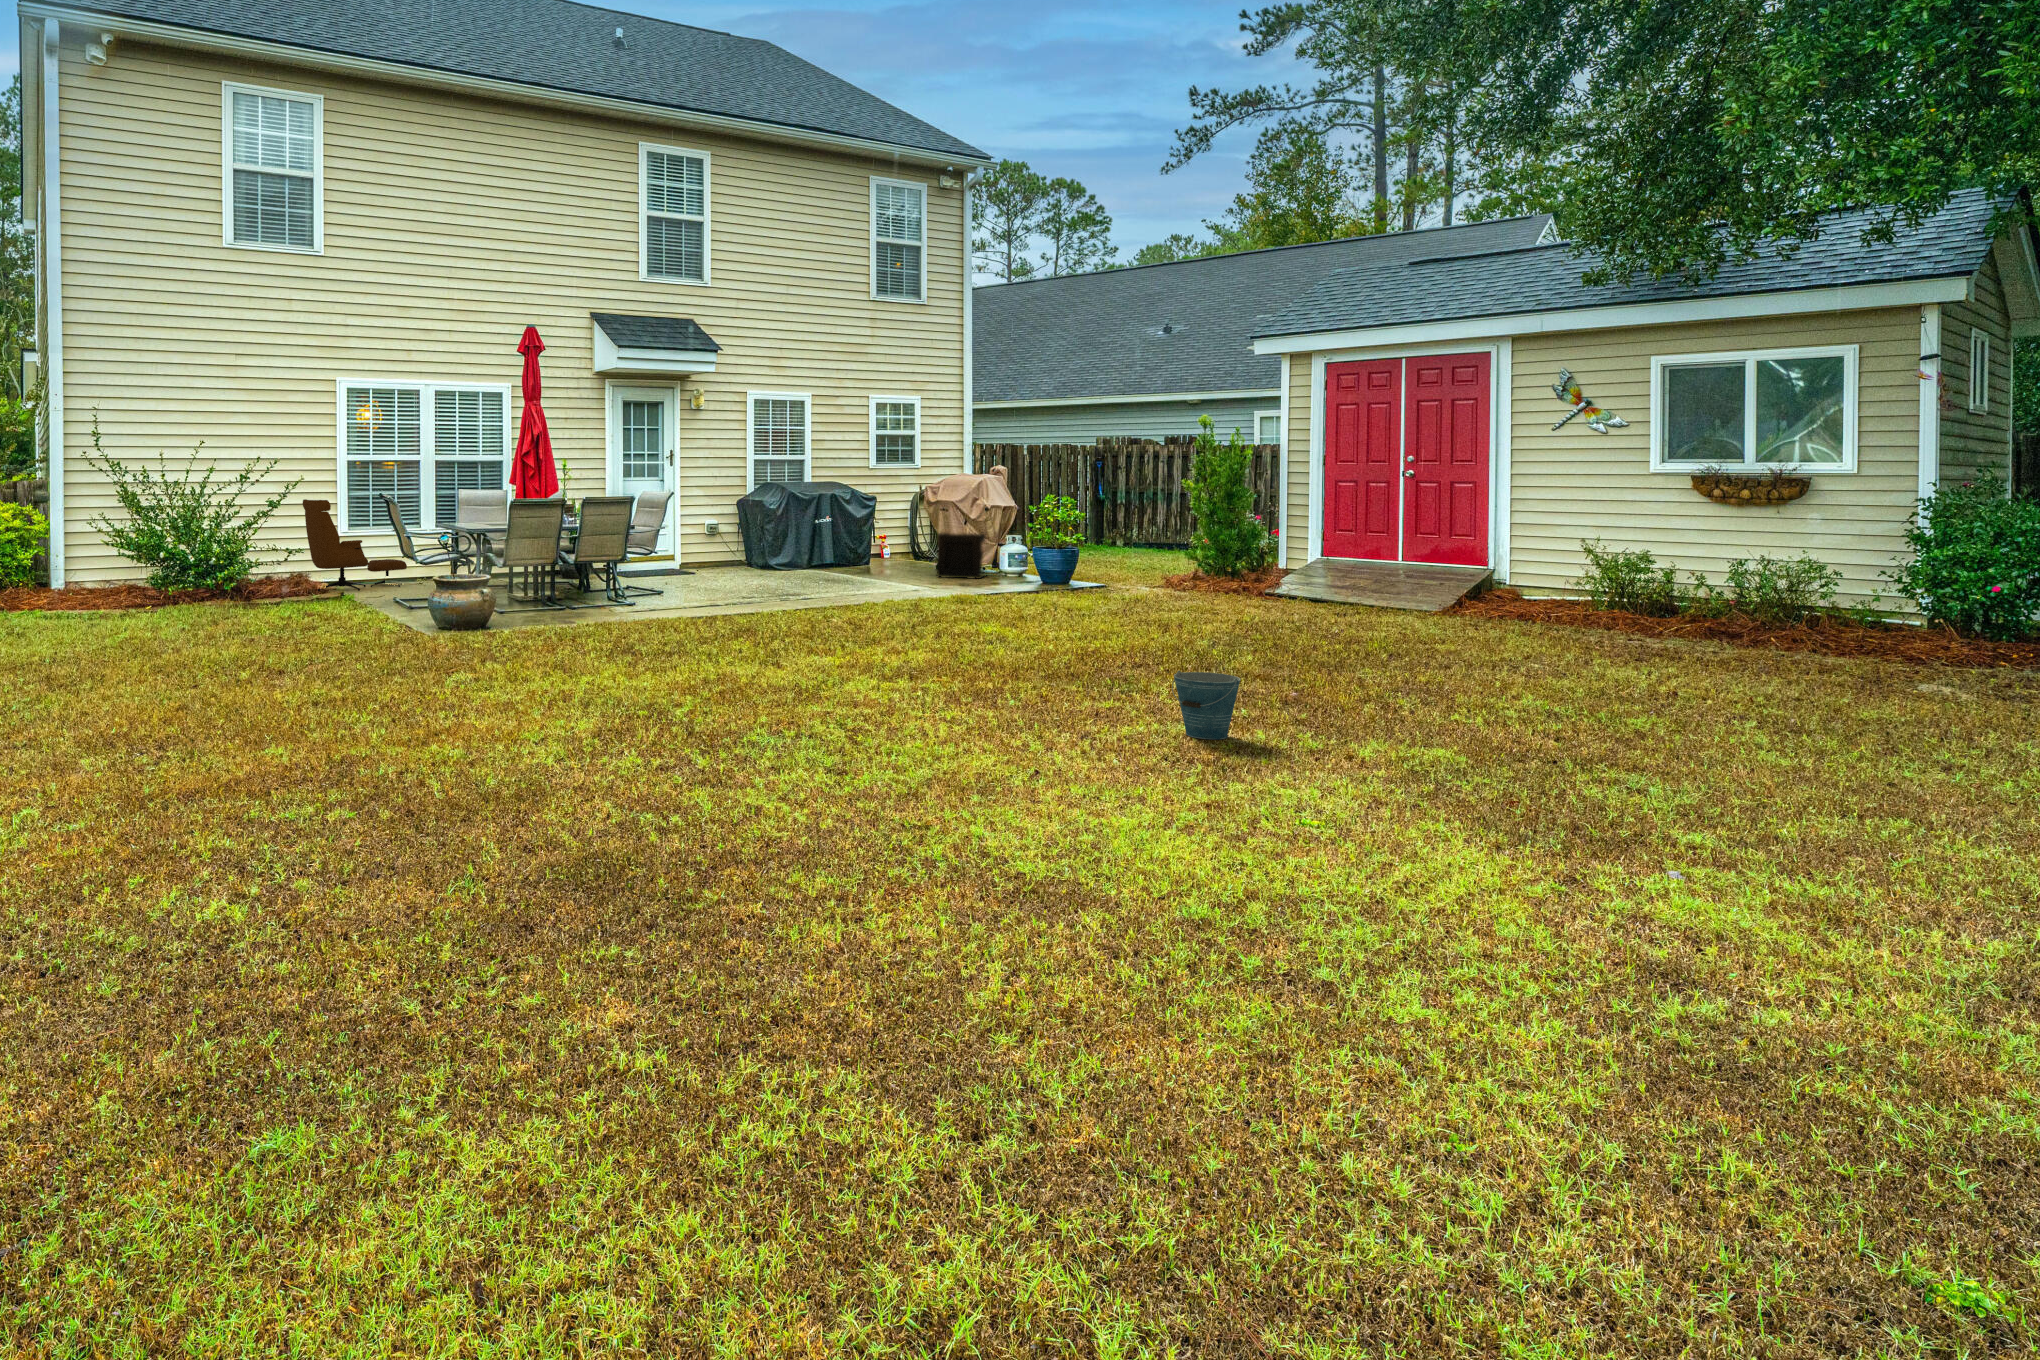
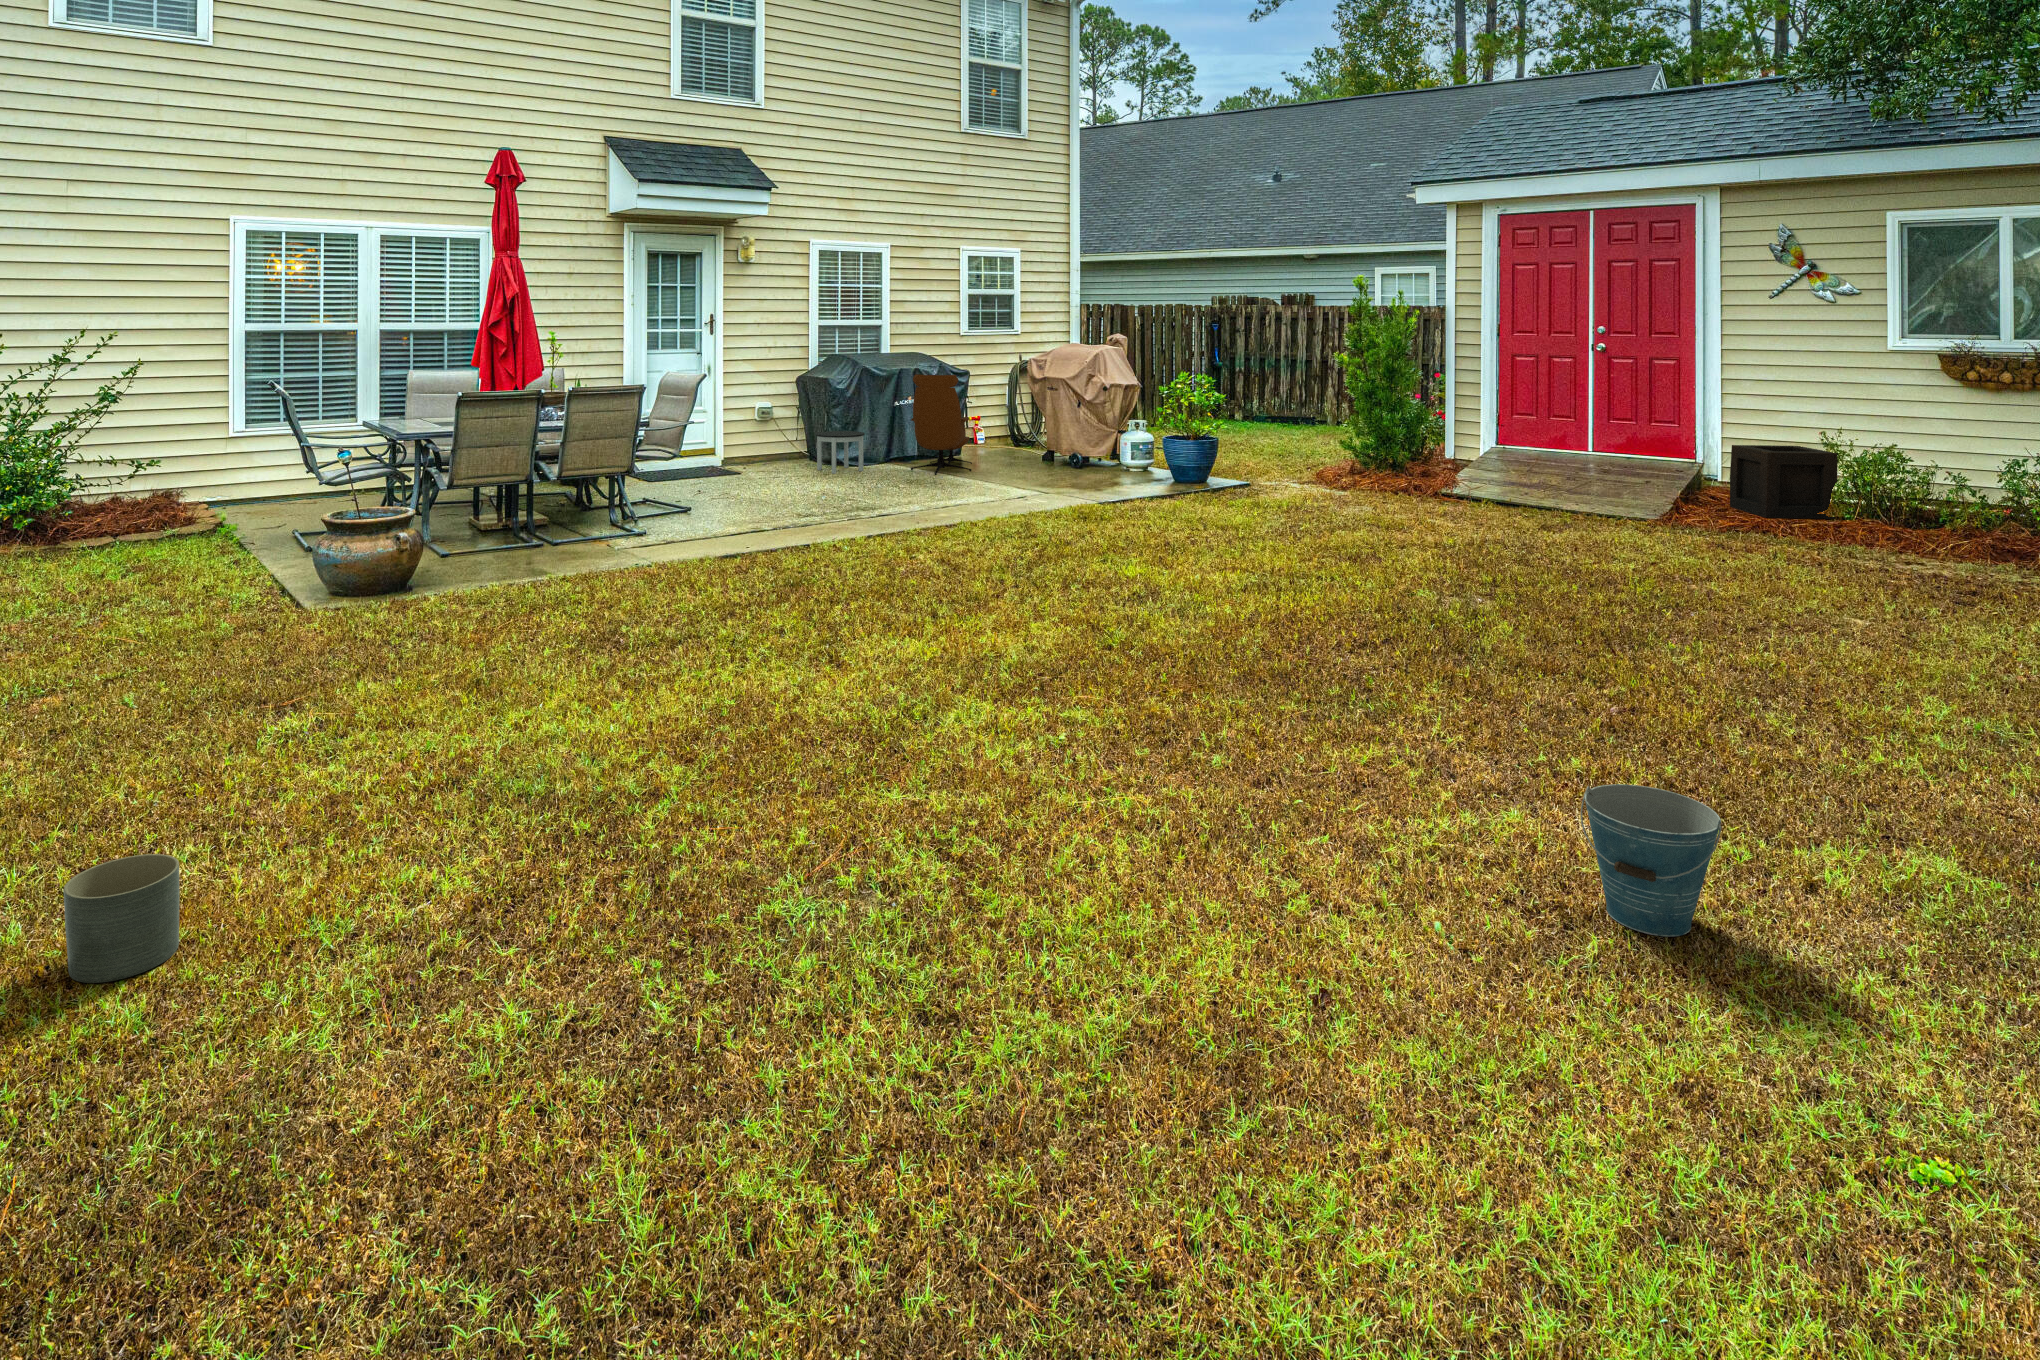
lounge chair: present [303,499,407,591] -> present [911,374,972,475]
wooden crate: present [937,532,985,579] -> present [1730,445,1838,519]
round table: none [748,544,787,576] -> present [815,431,865,474]
planter: none [438,675,481,720] -> present [64,854,179,983]

